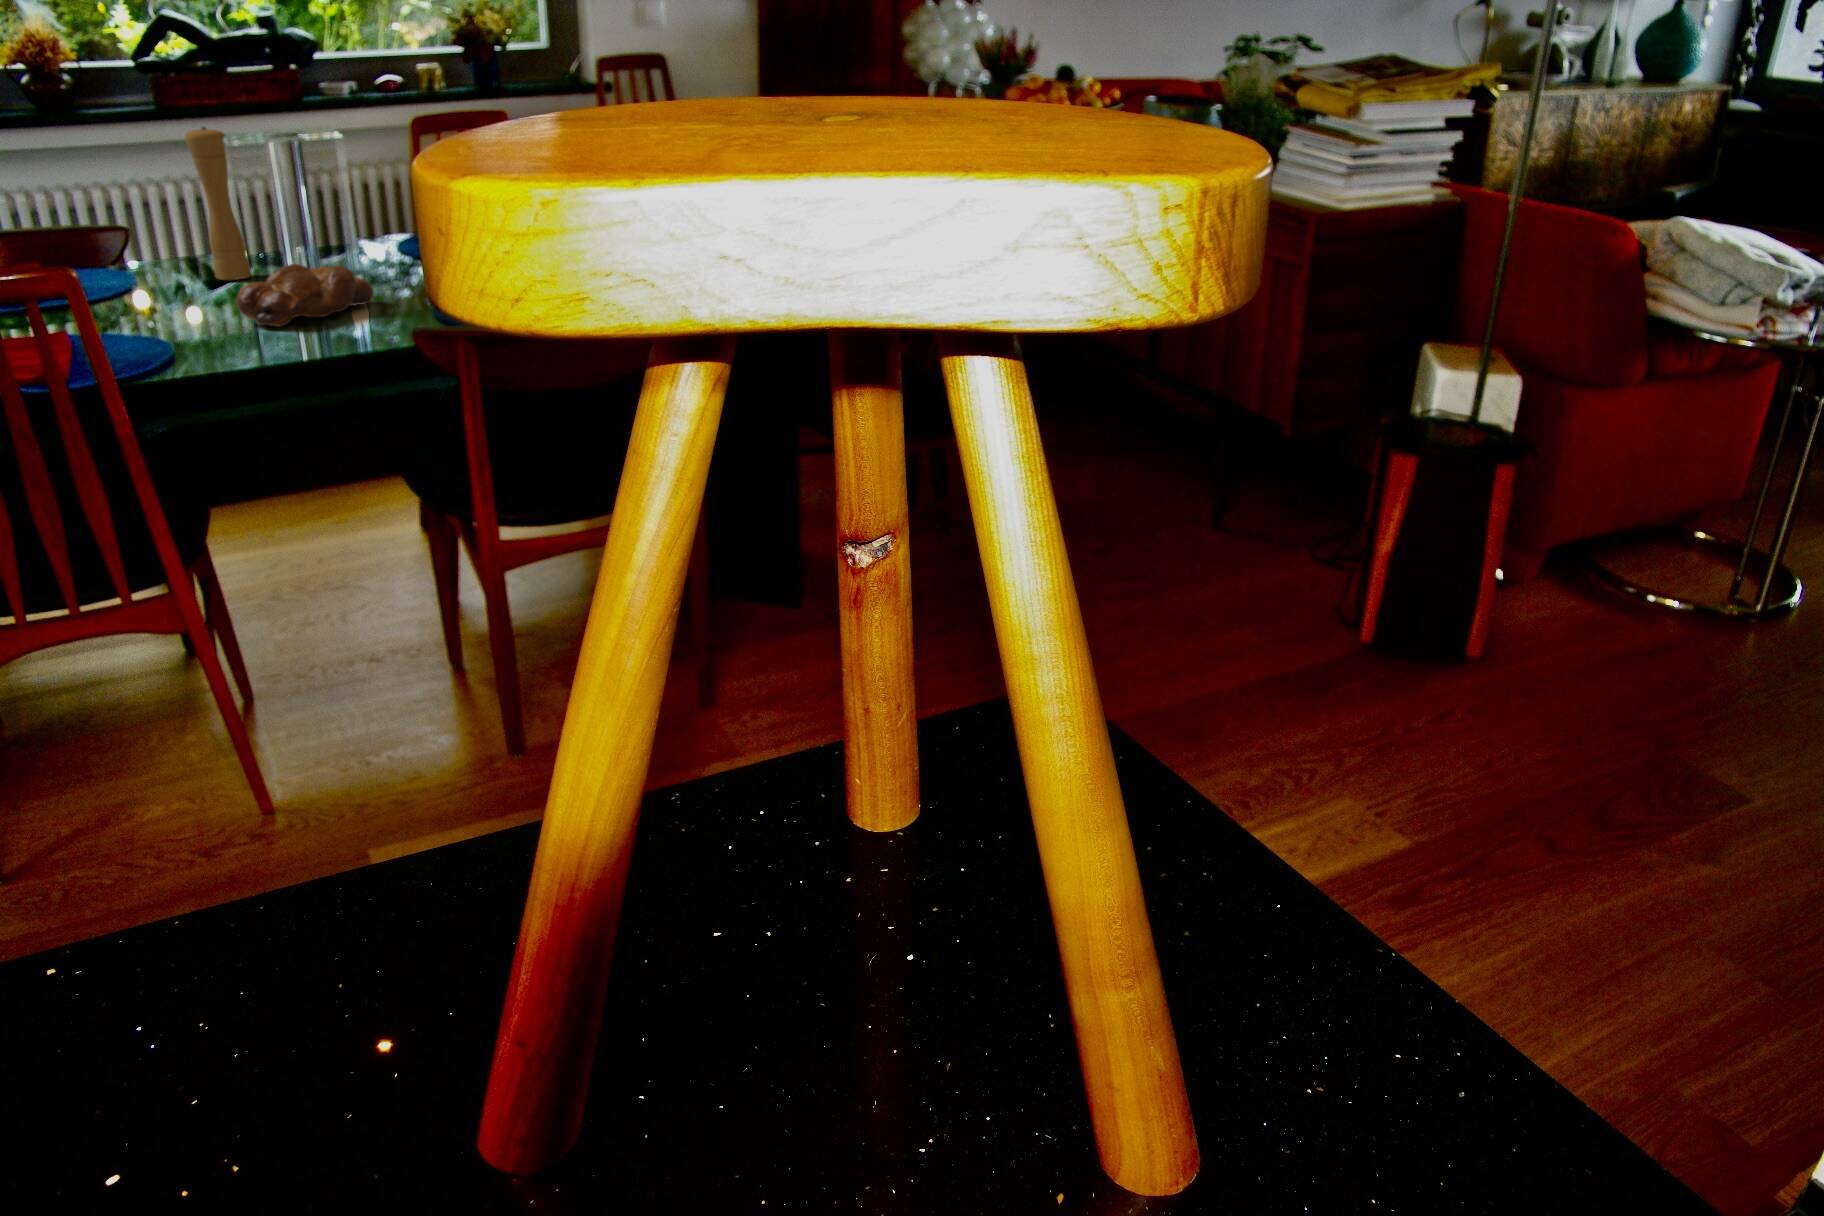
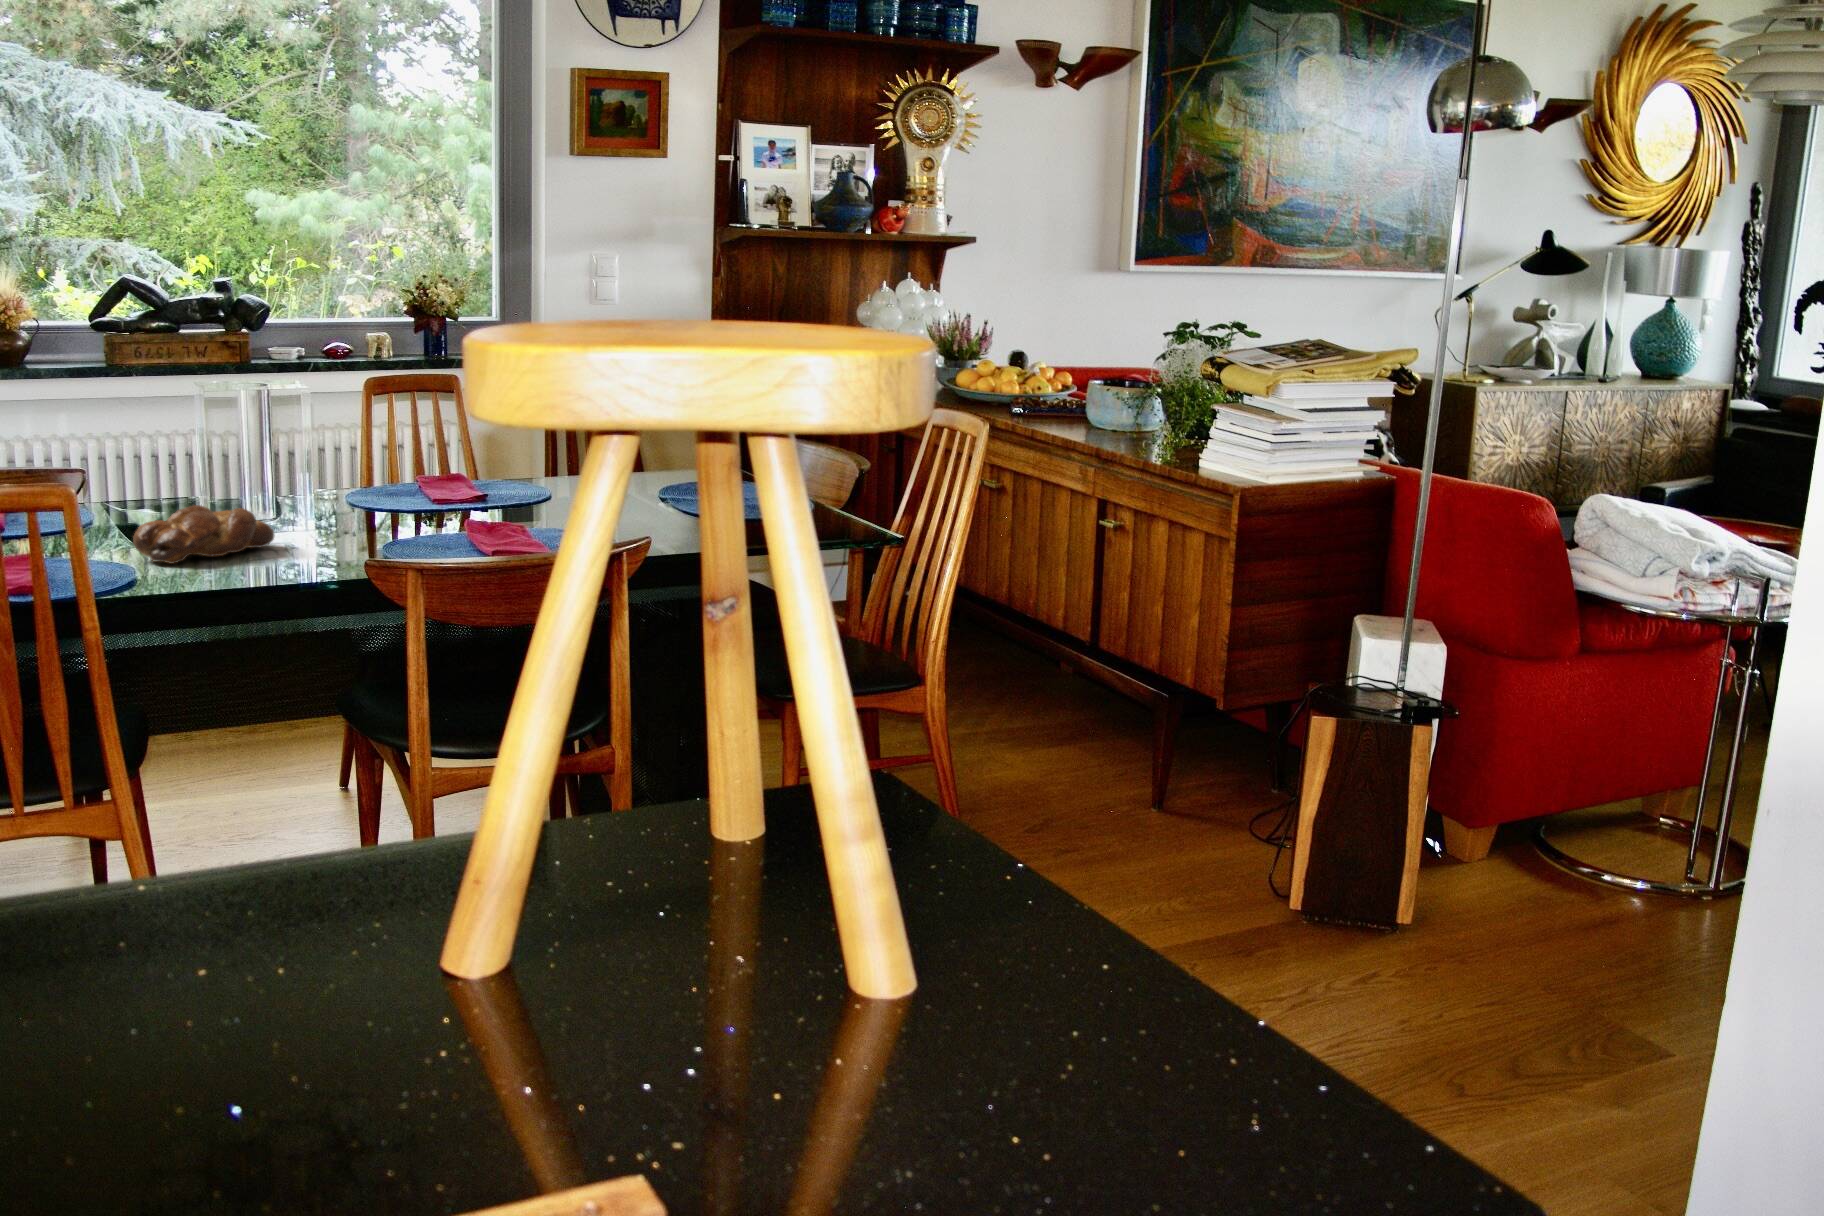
pepper mill: present [185,127,251,280] -> none [109,377,157,524]

